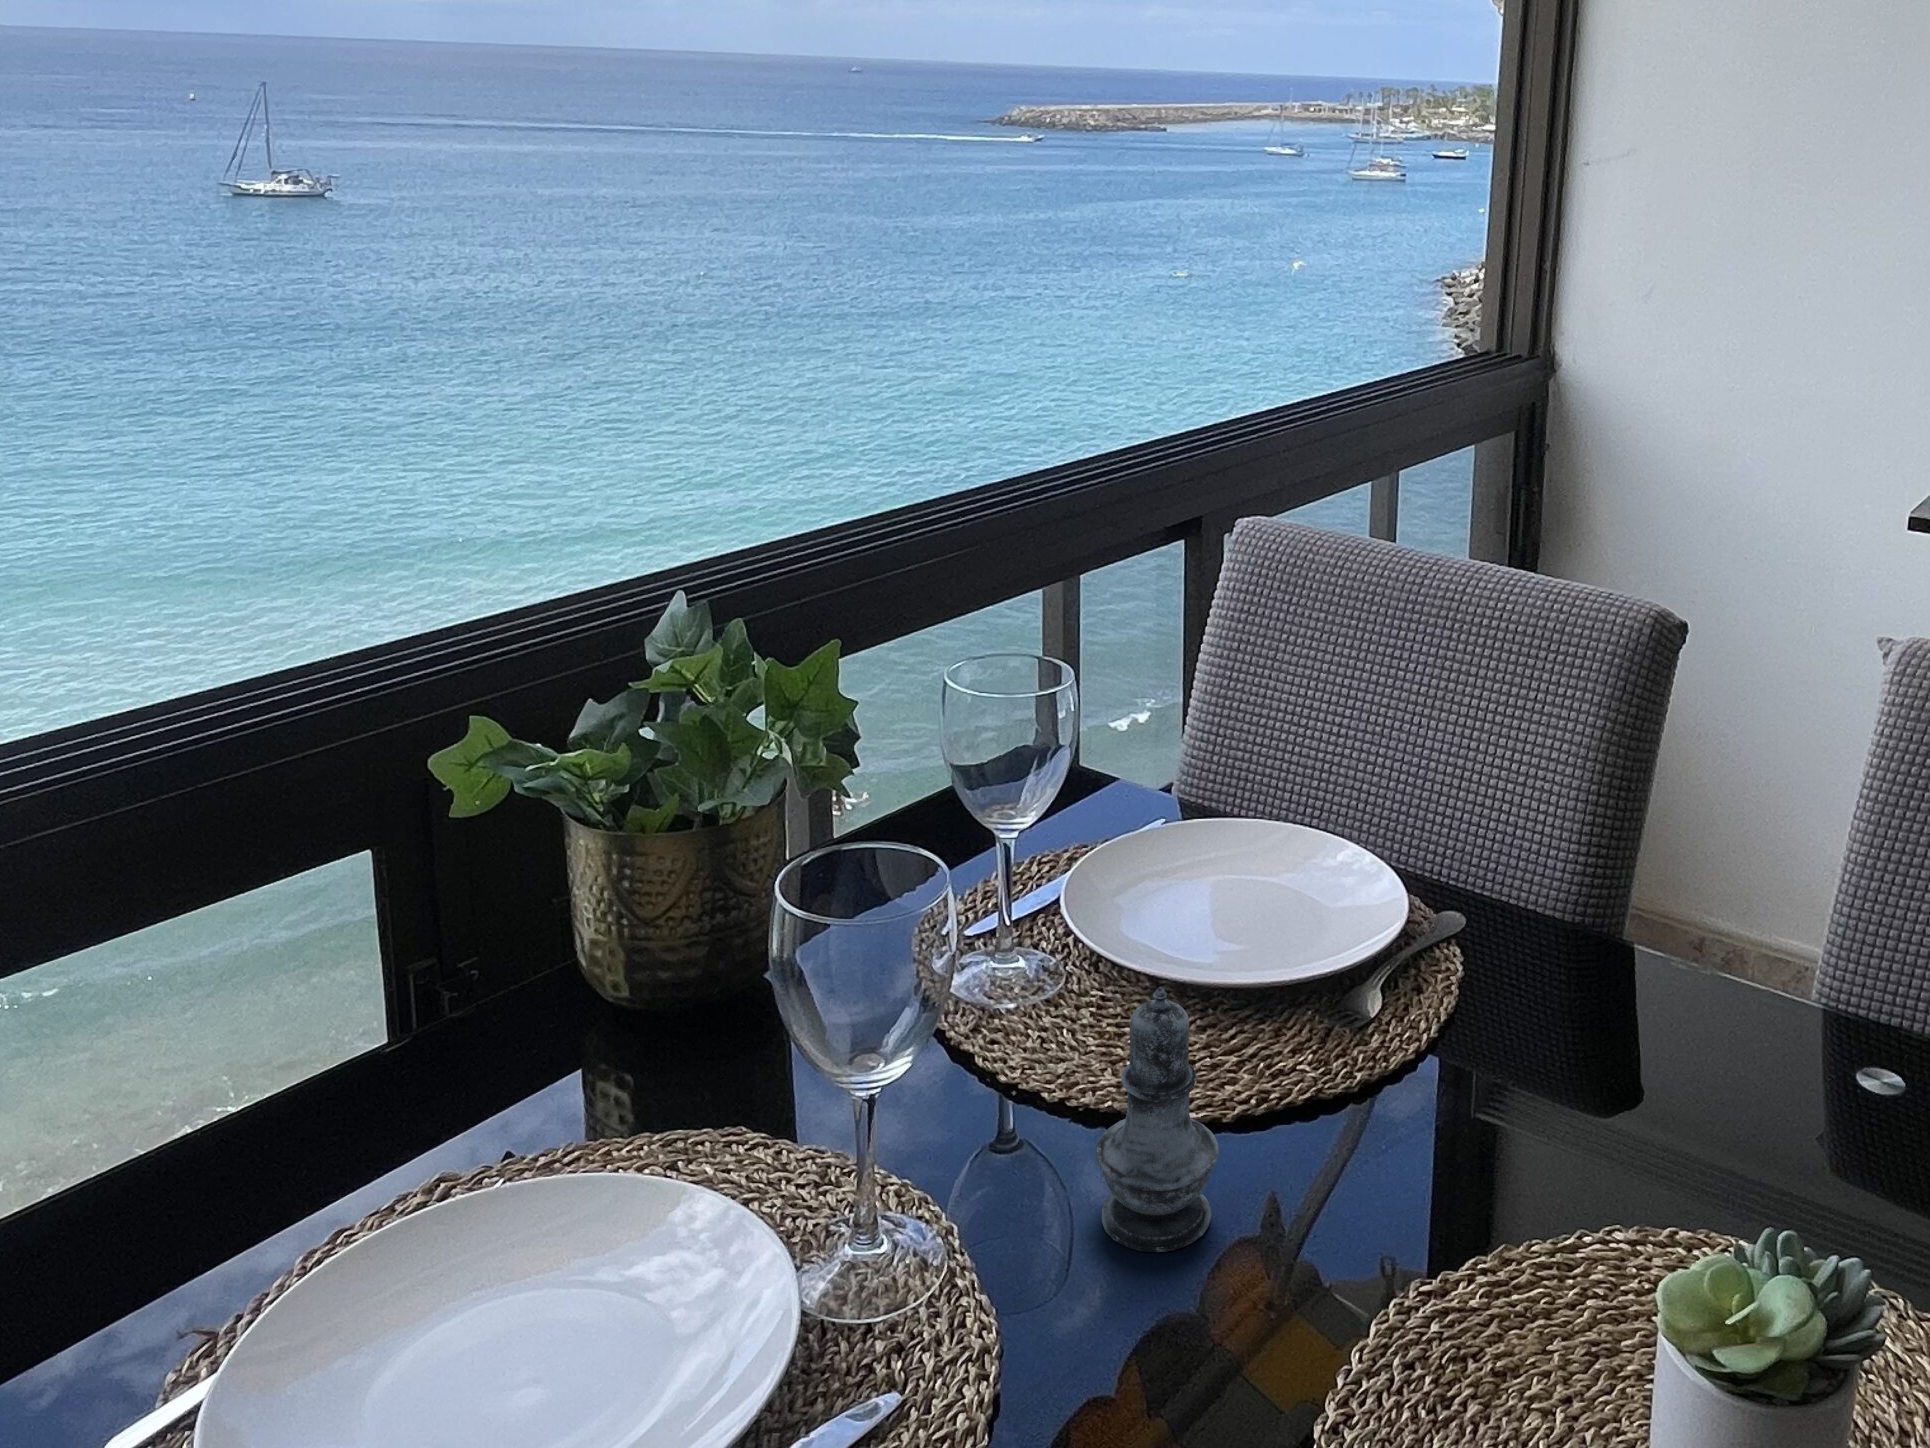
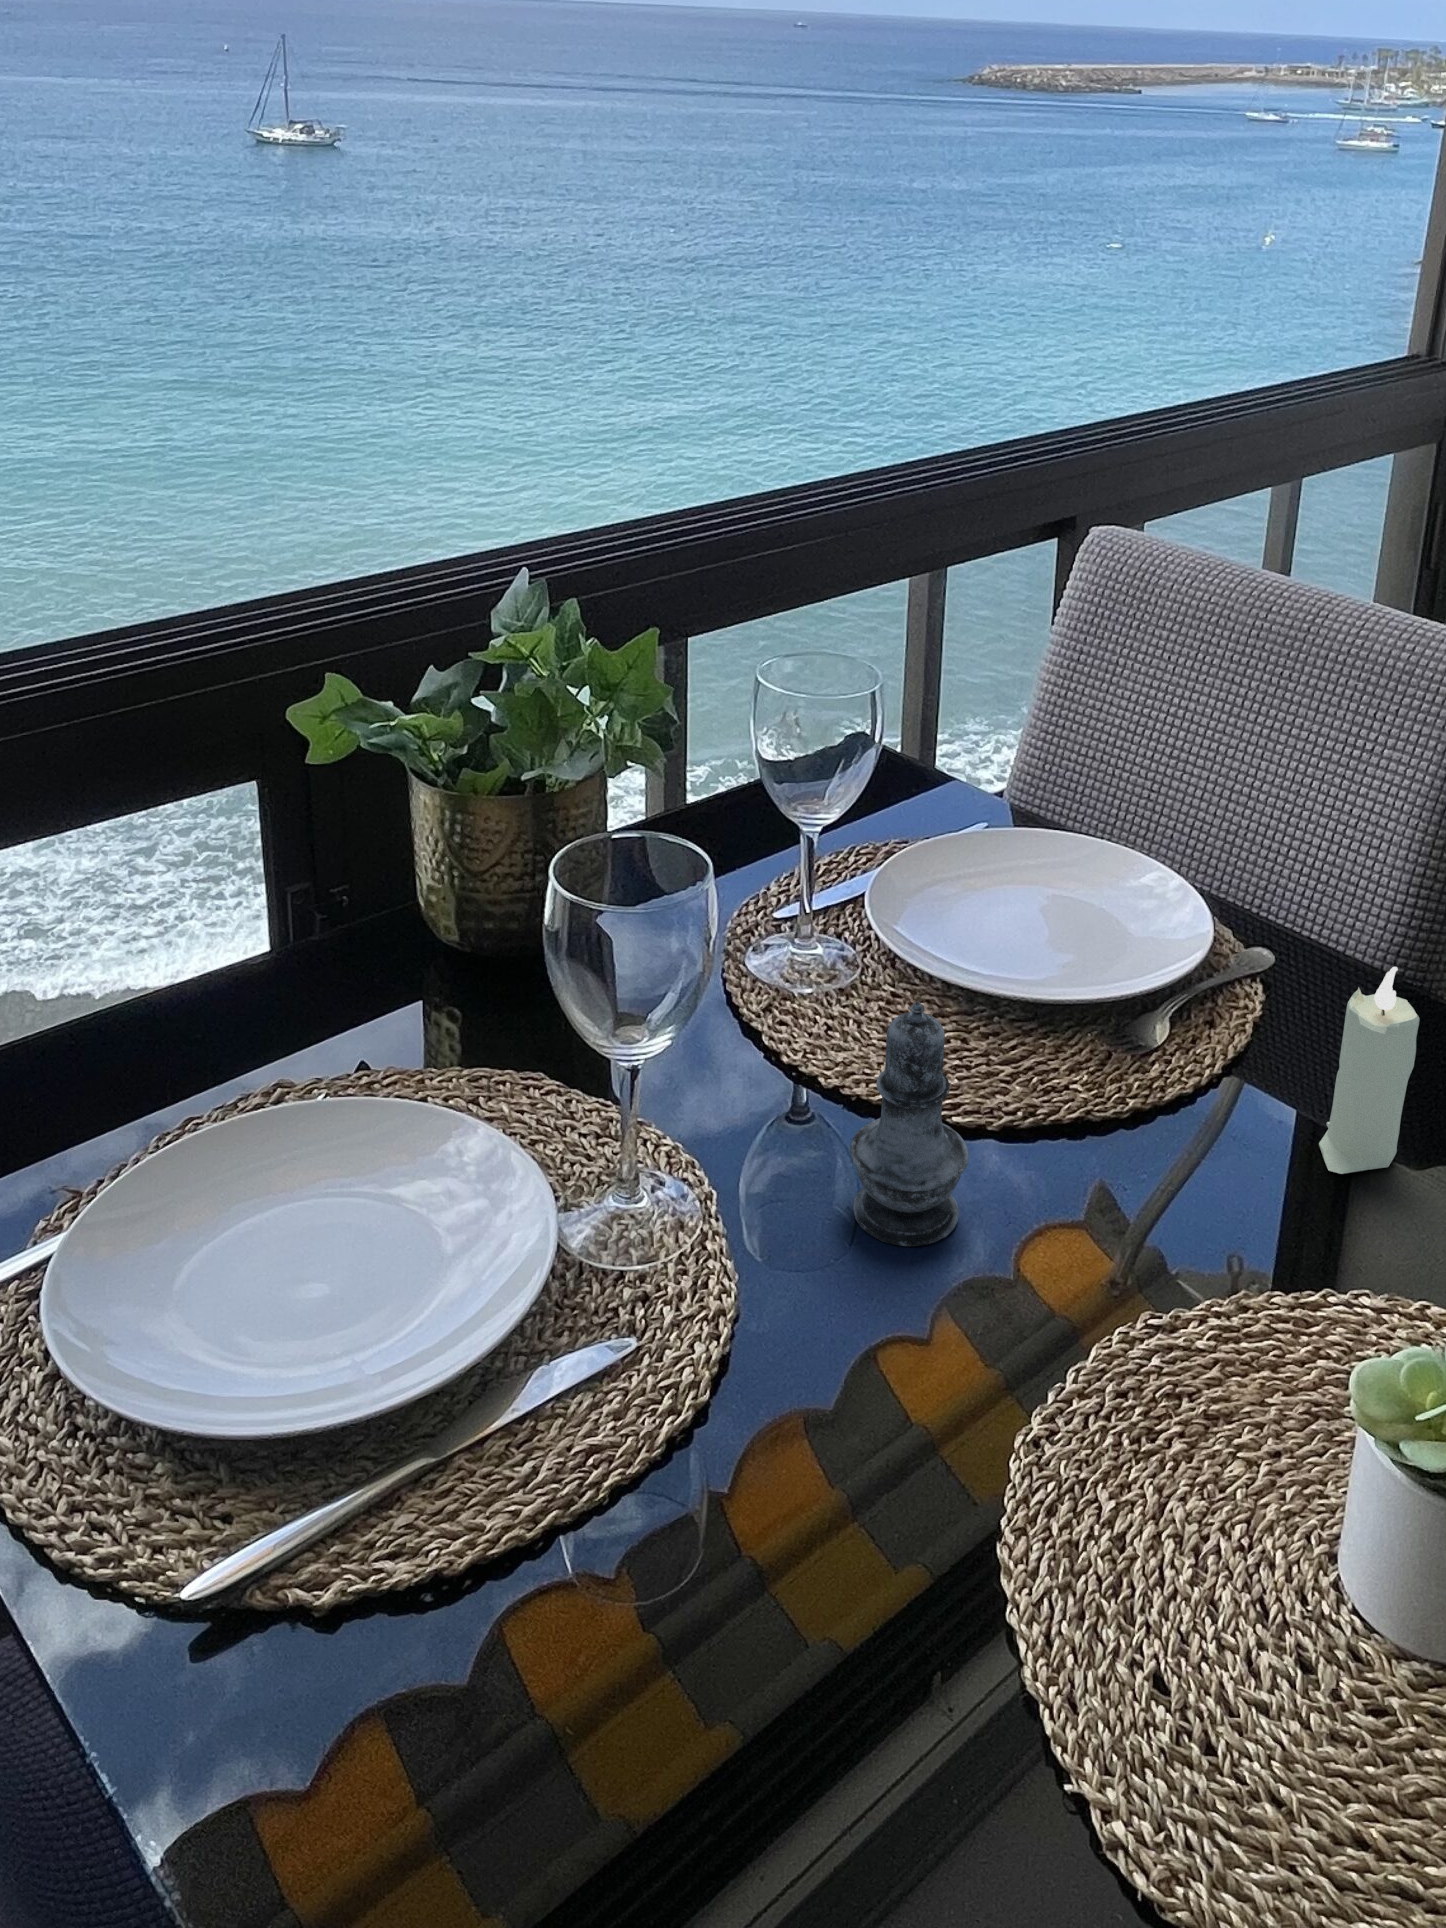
candle: none [1538,905,1621,1118] -> present [1319,967,1420,1174]

